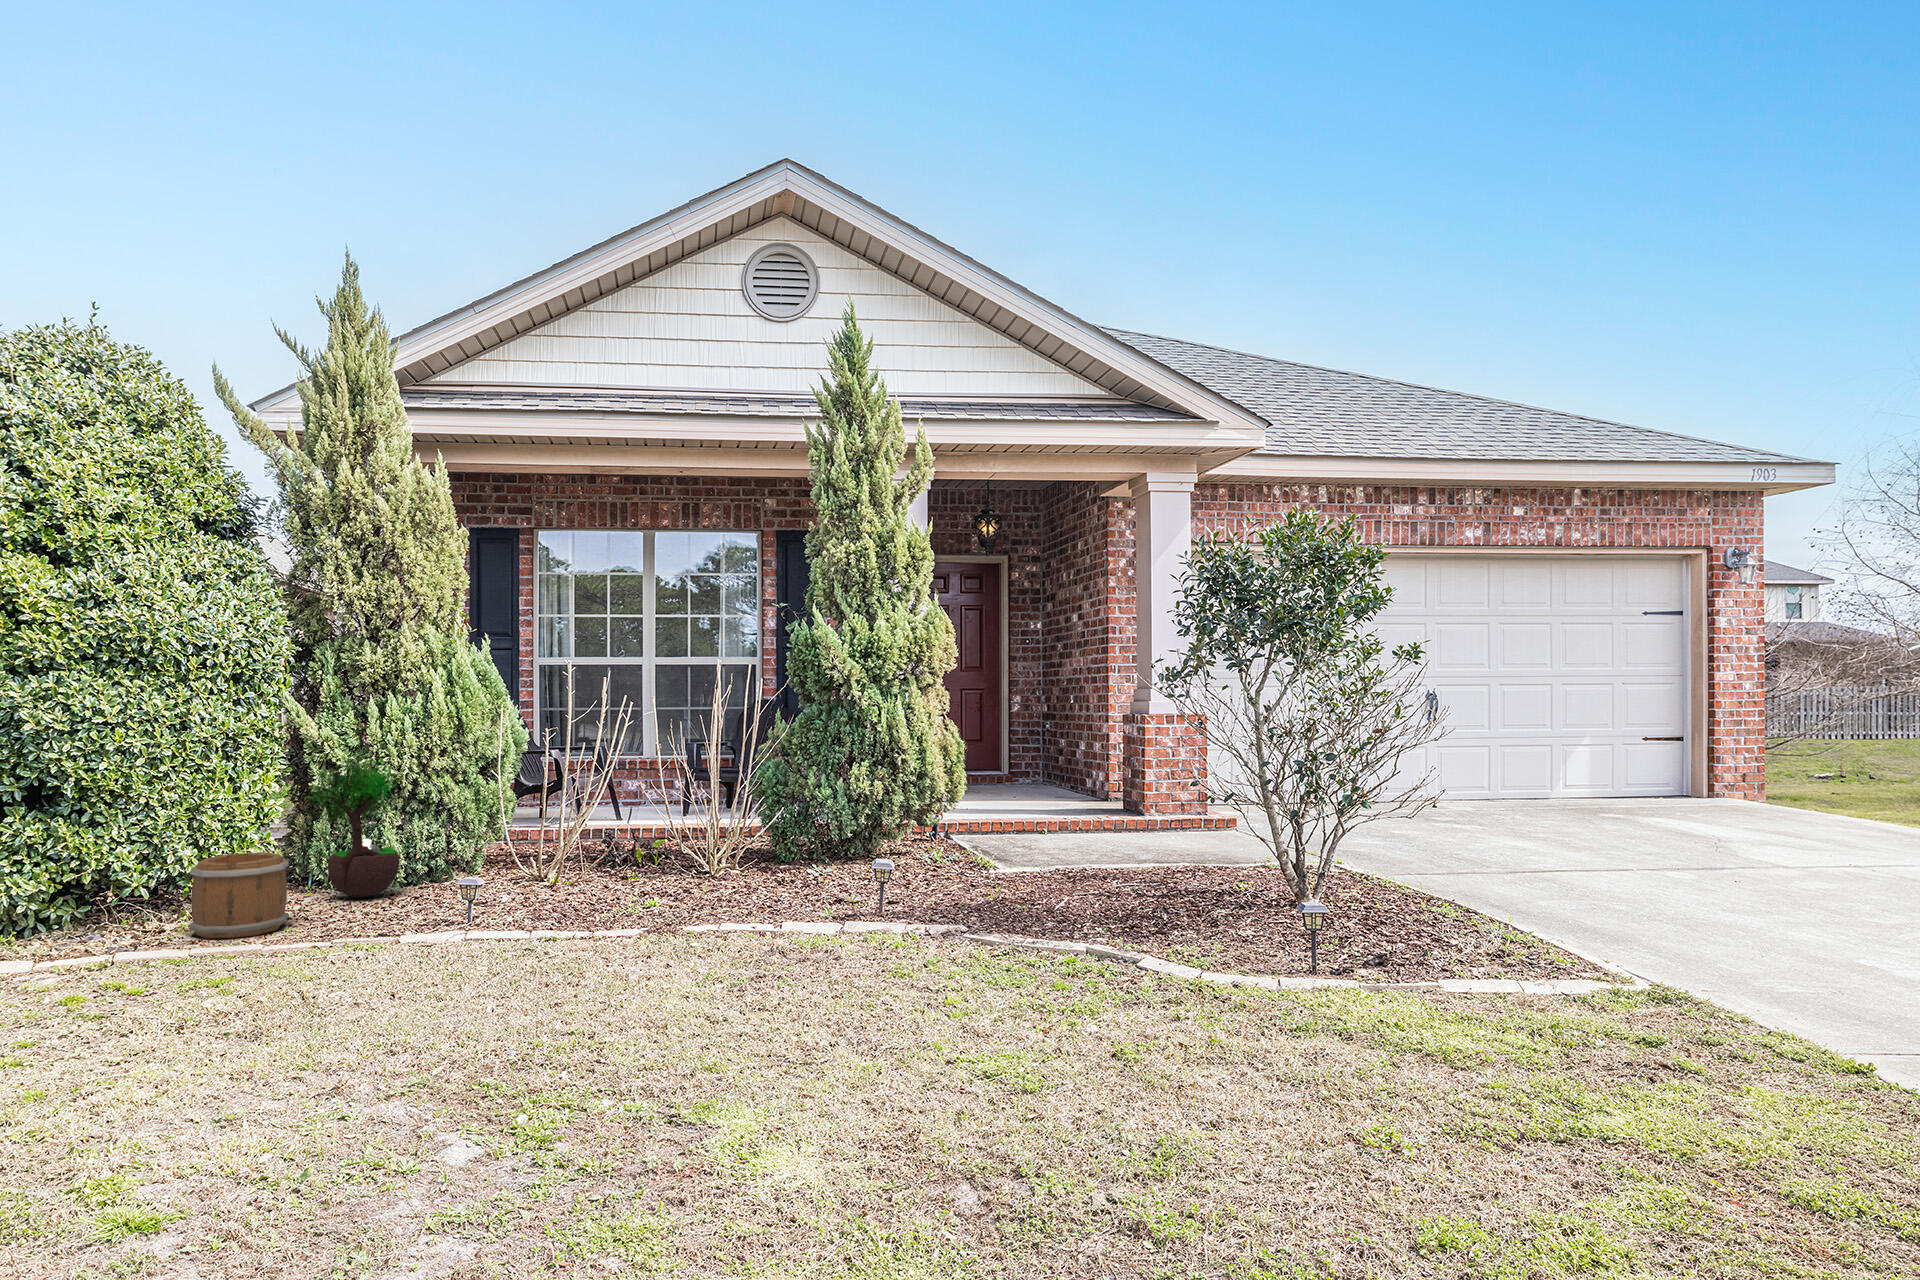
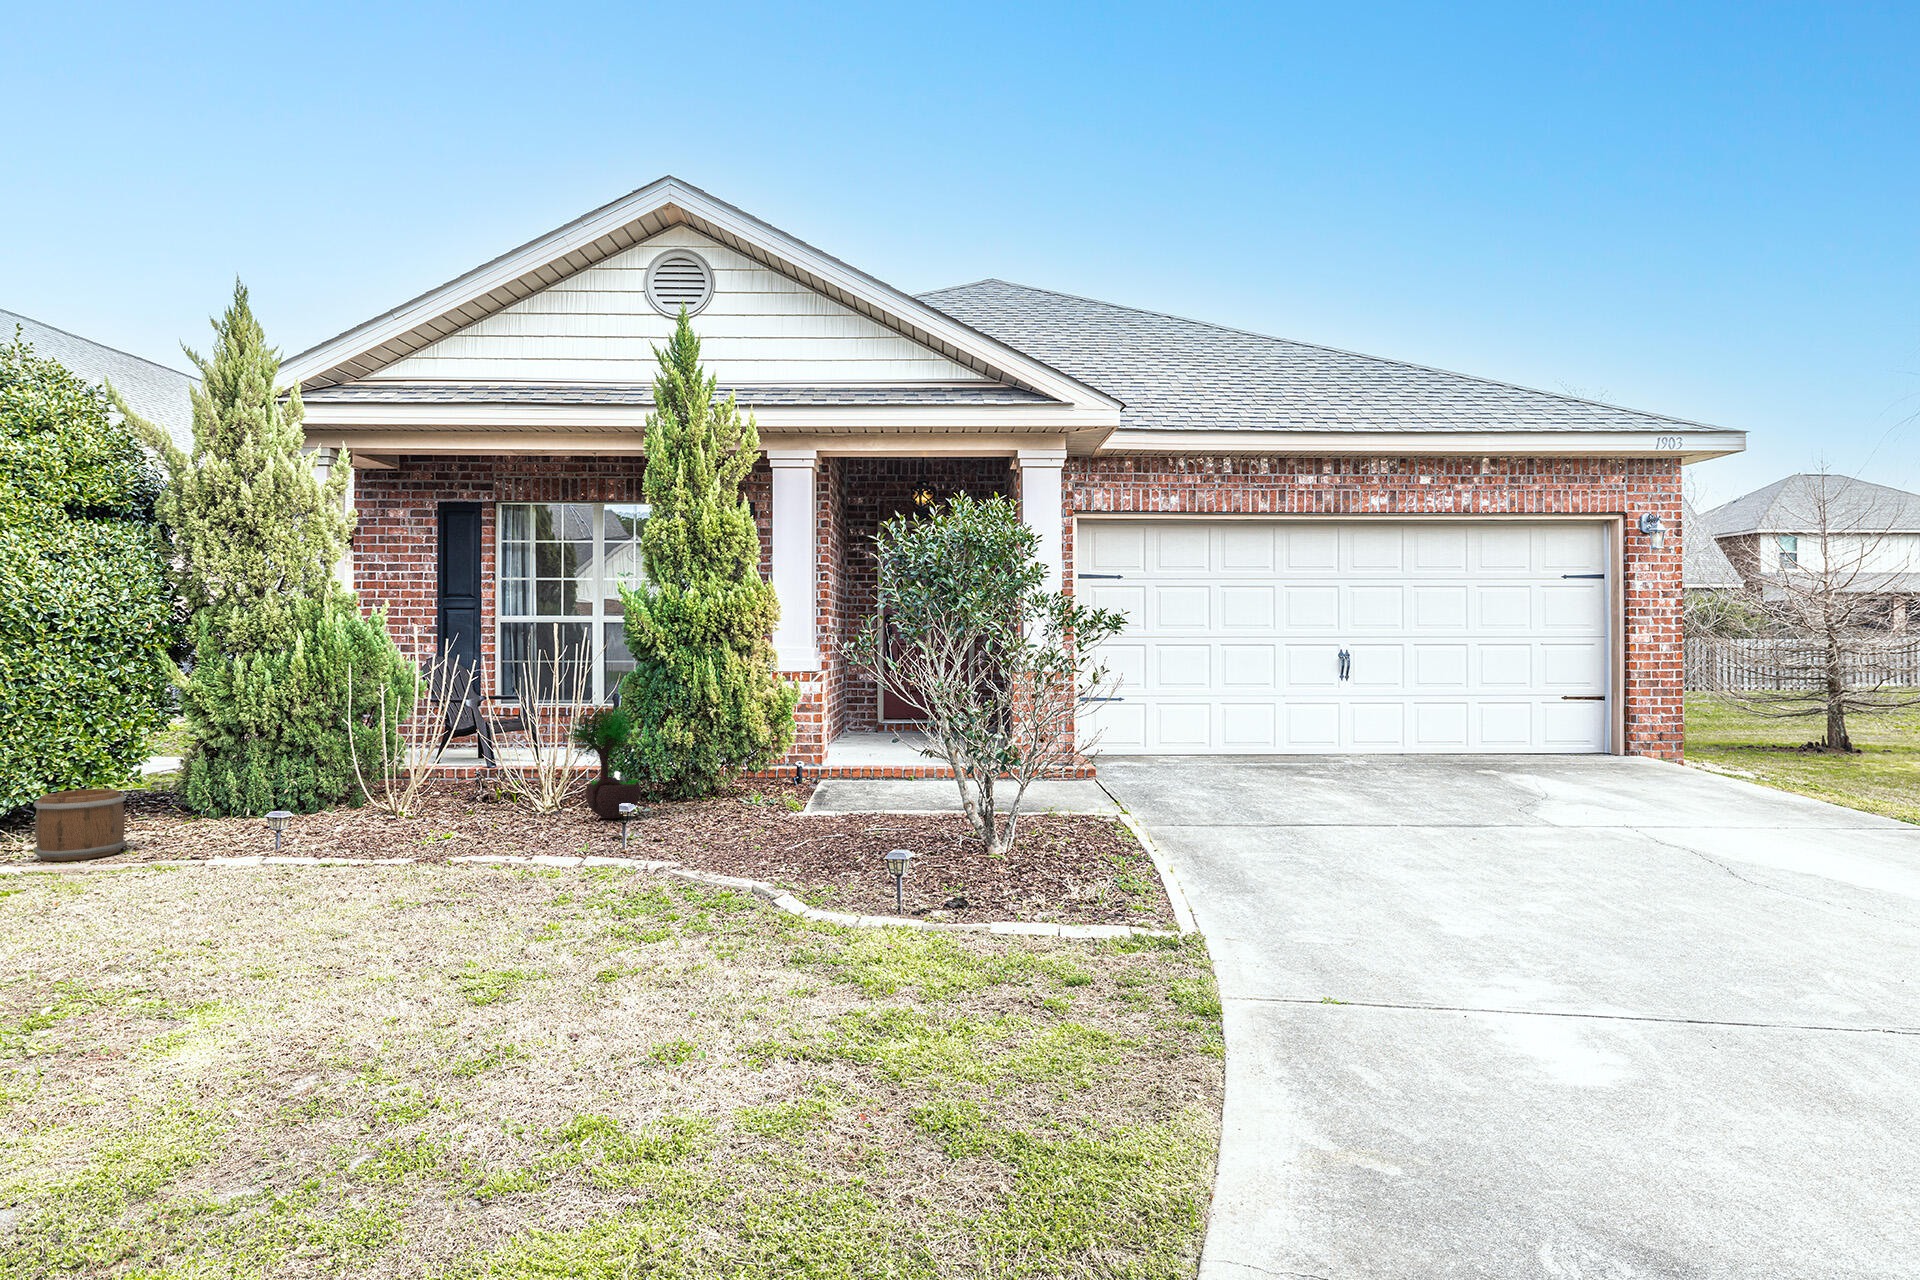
potted tree: present [306,749,401,898] -> present [563,704,640,819]

